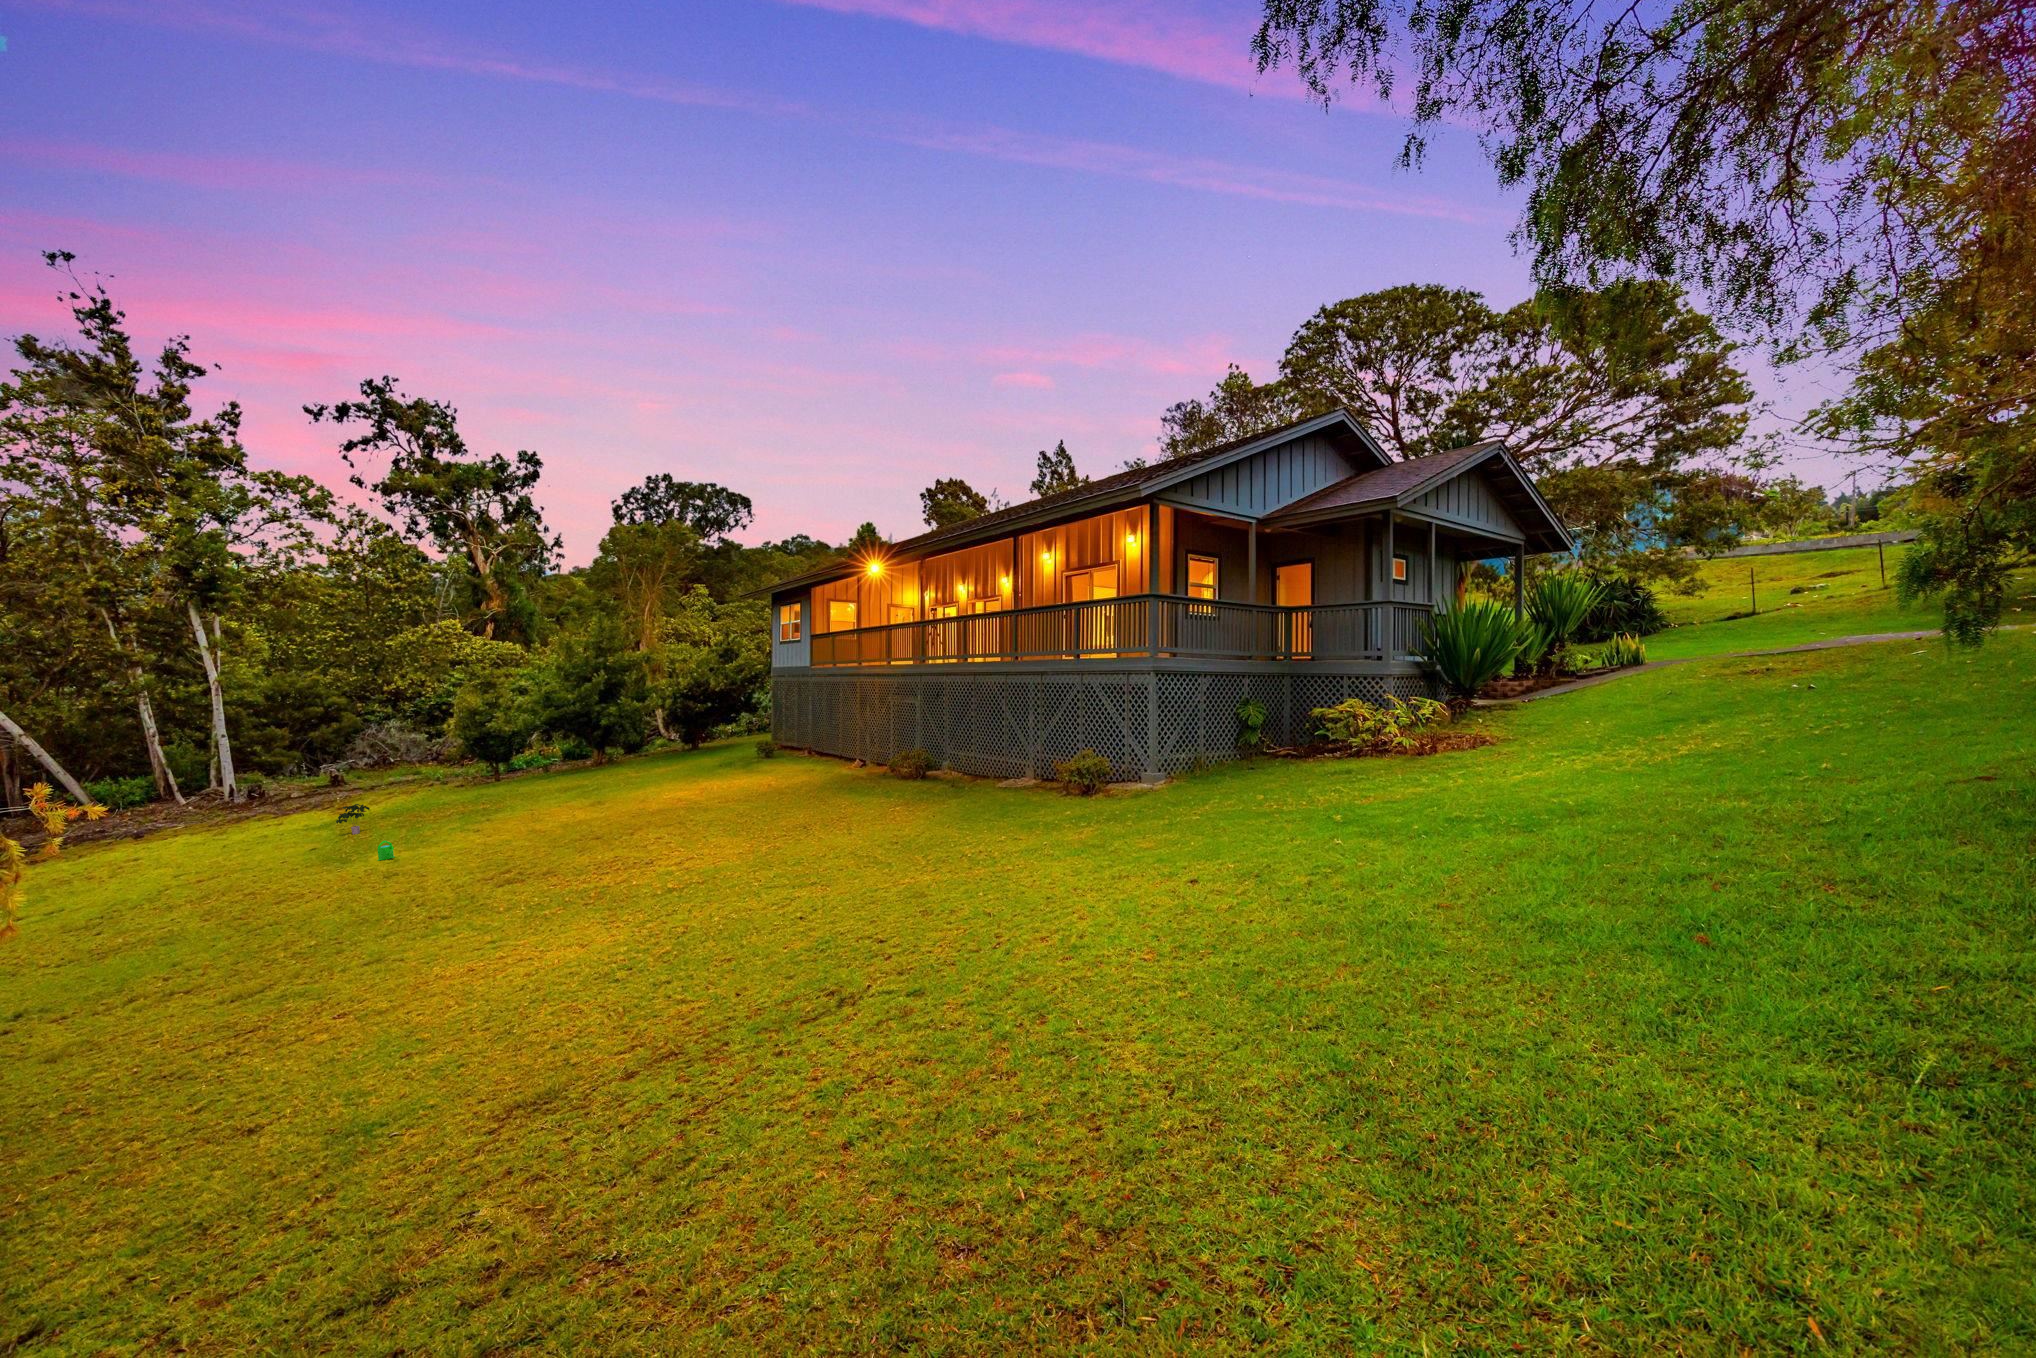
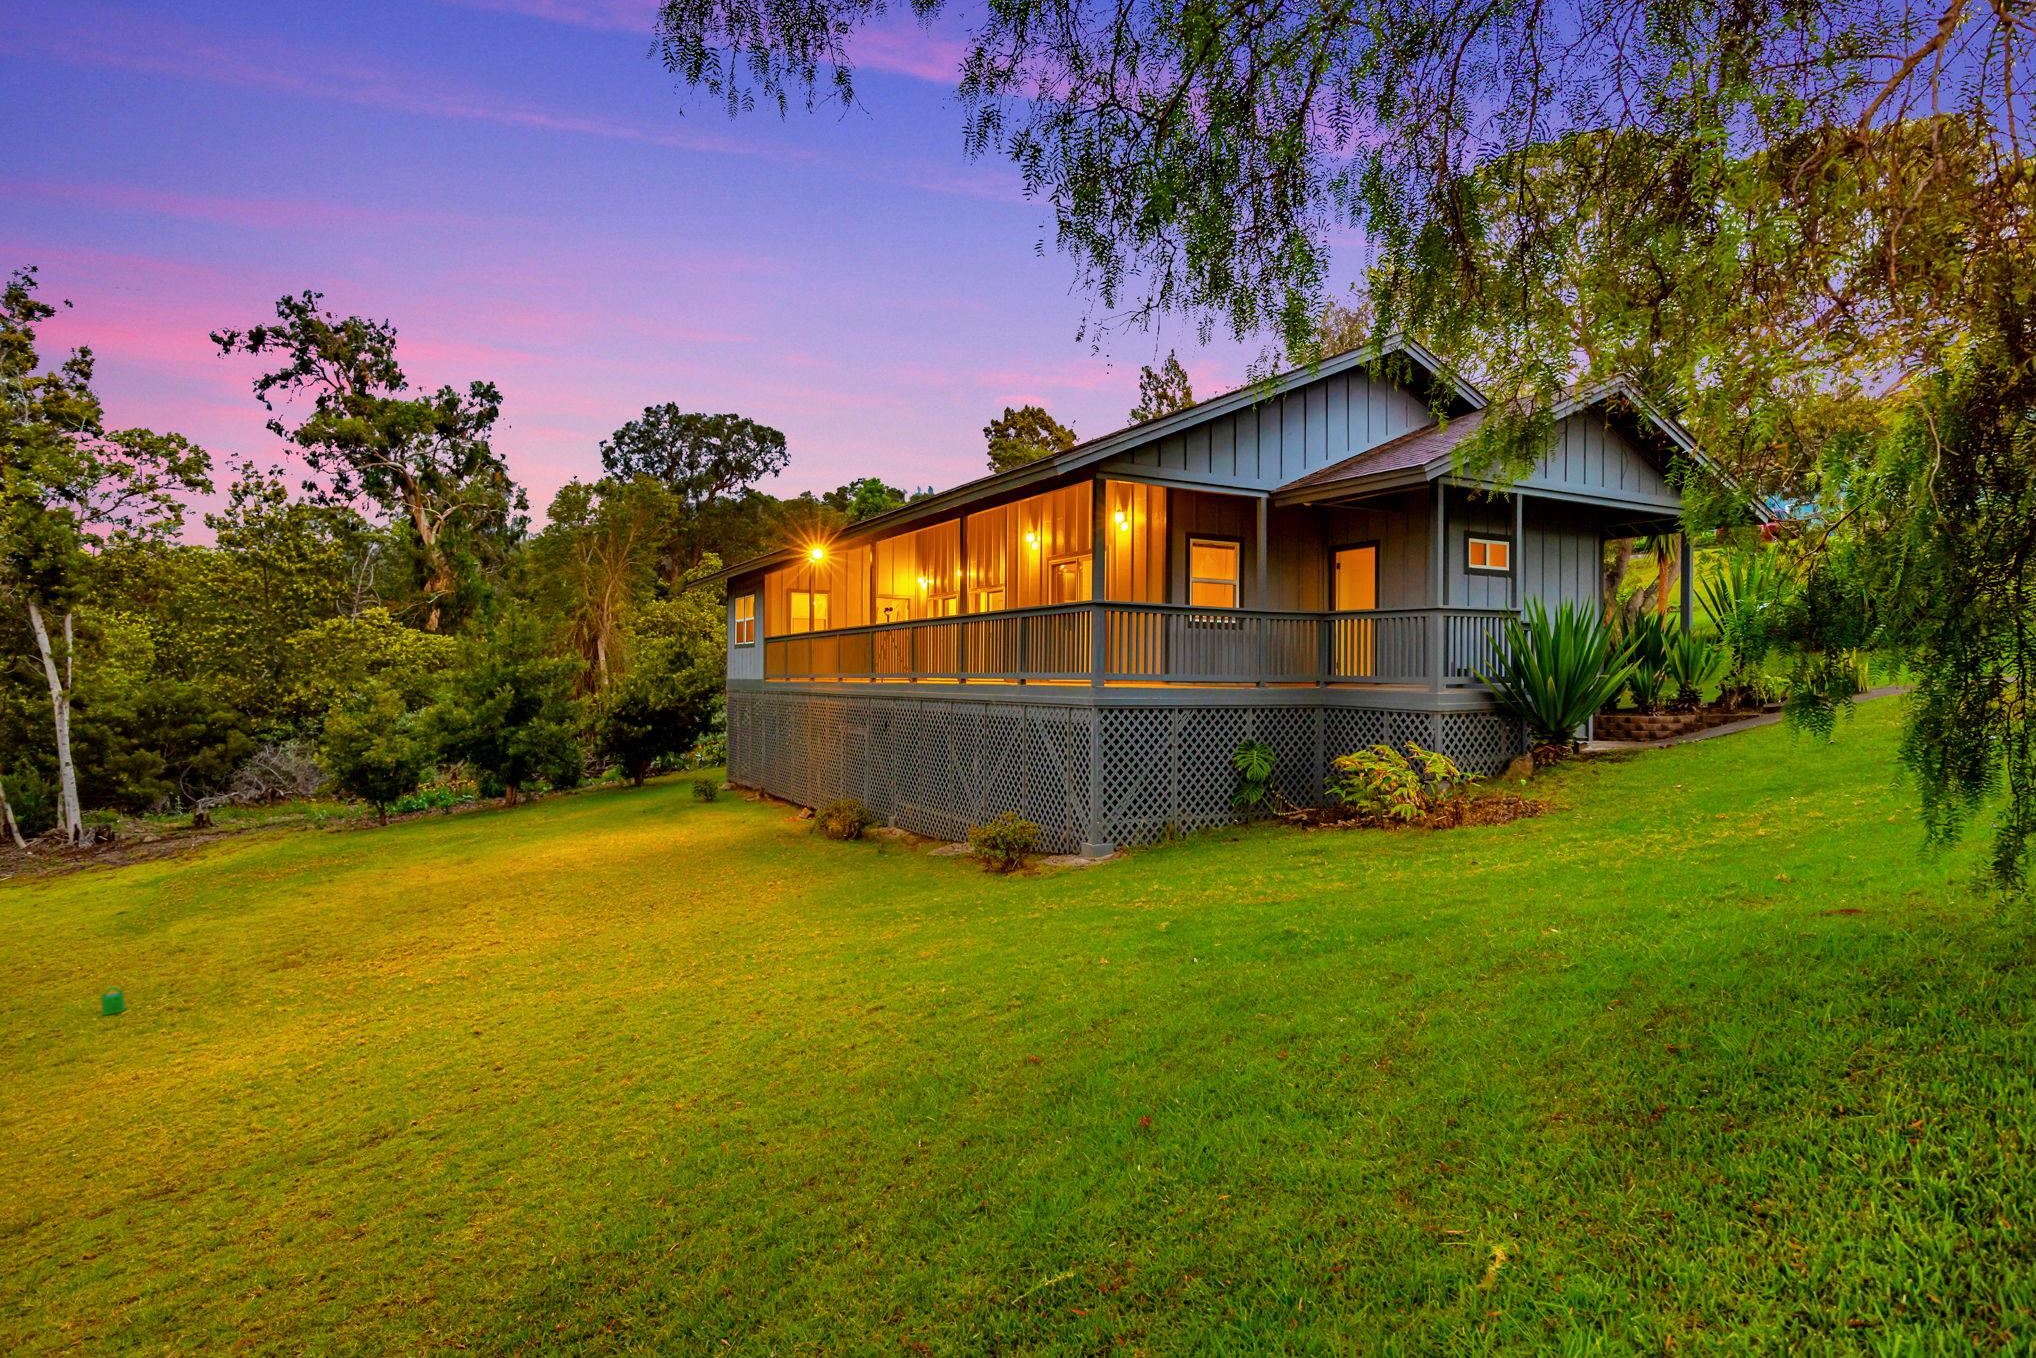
potted plant: present [336,804,370,834] -> none [107,905,154,946]

